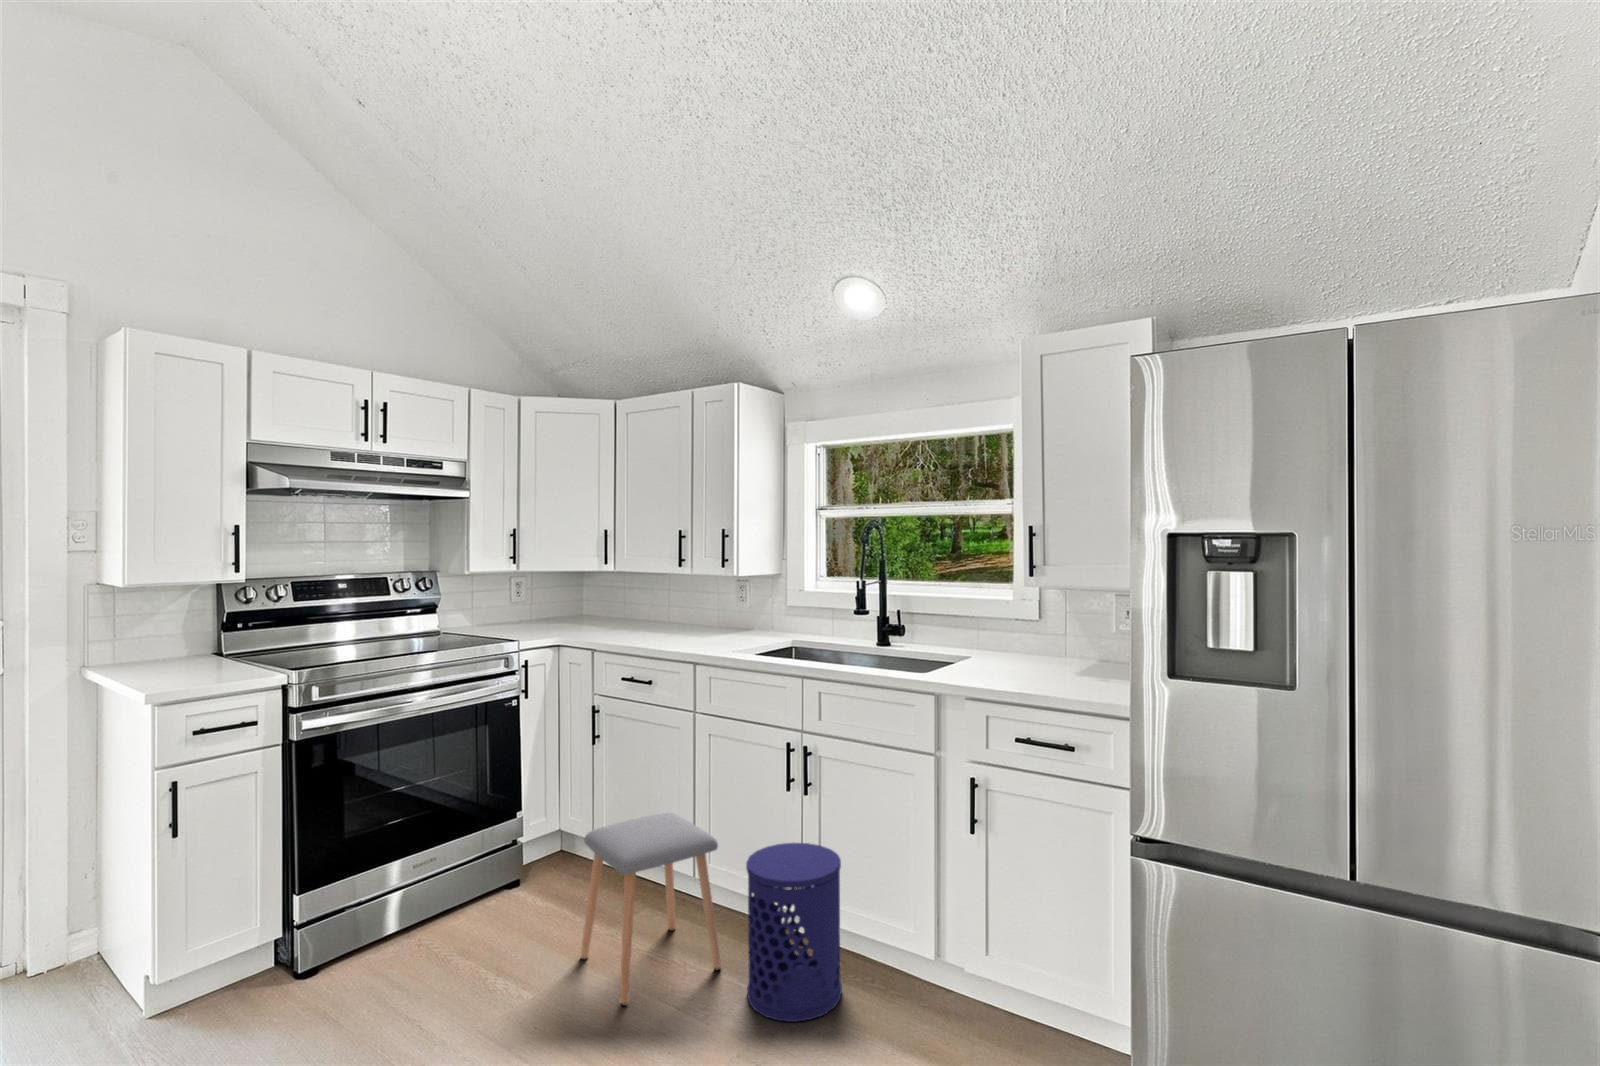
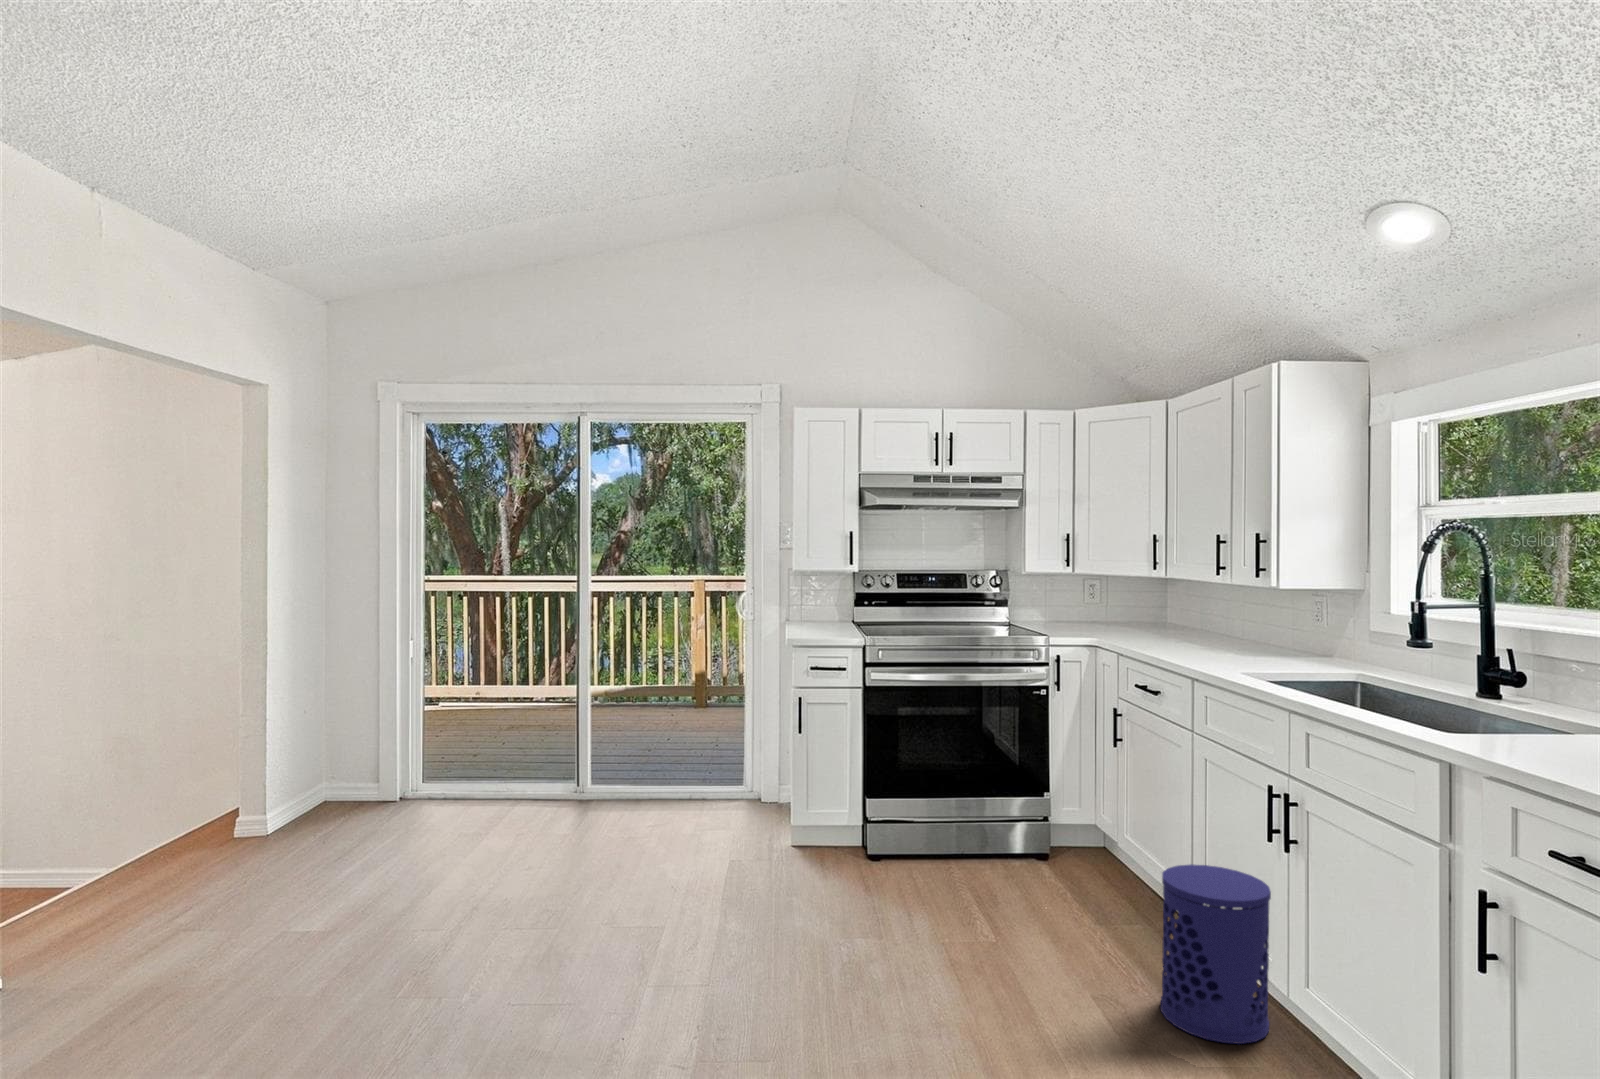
stool: present [581,813,721,1006] -> none [1048,808,1160,972]

